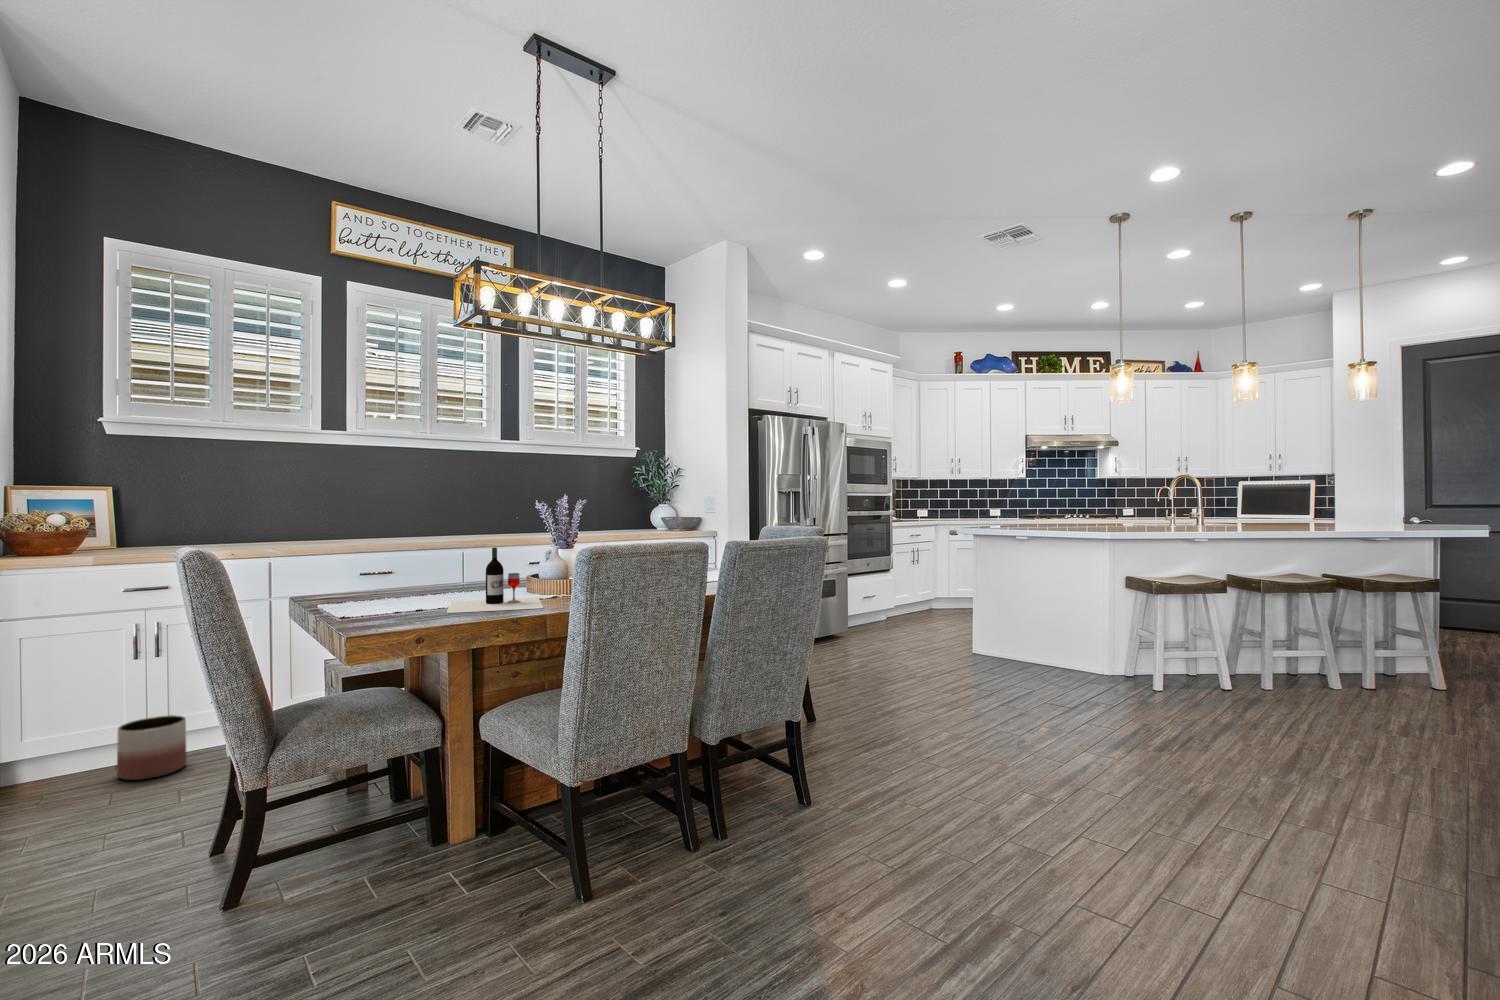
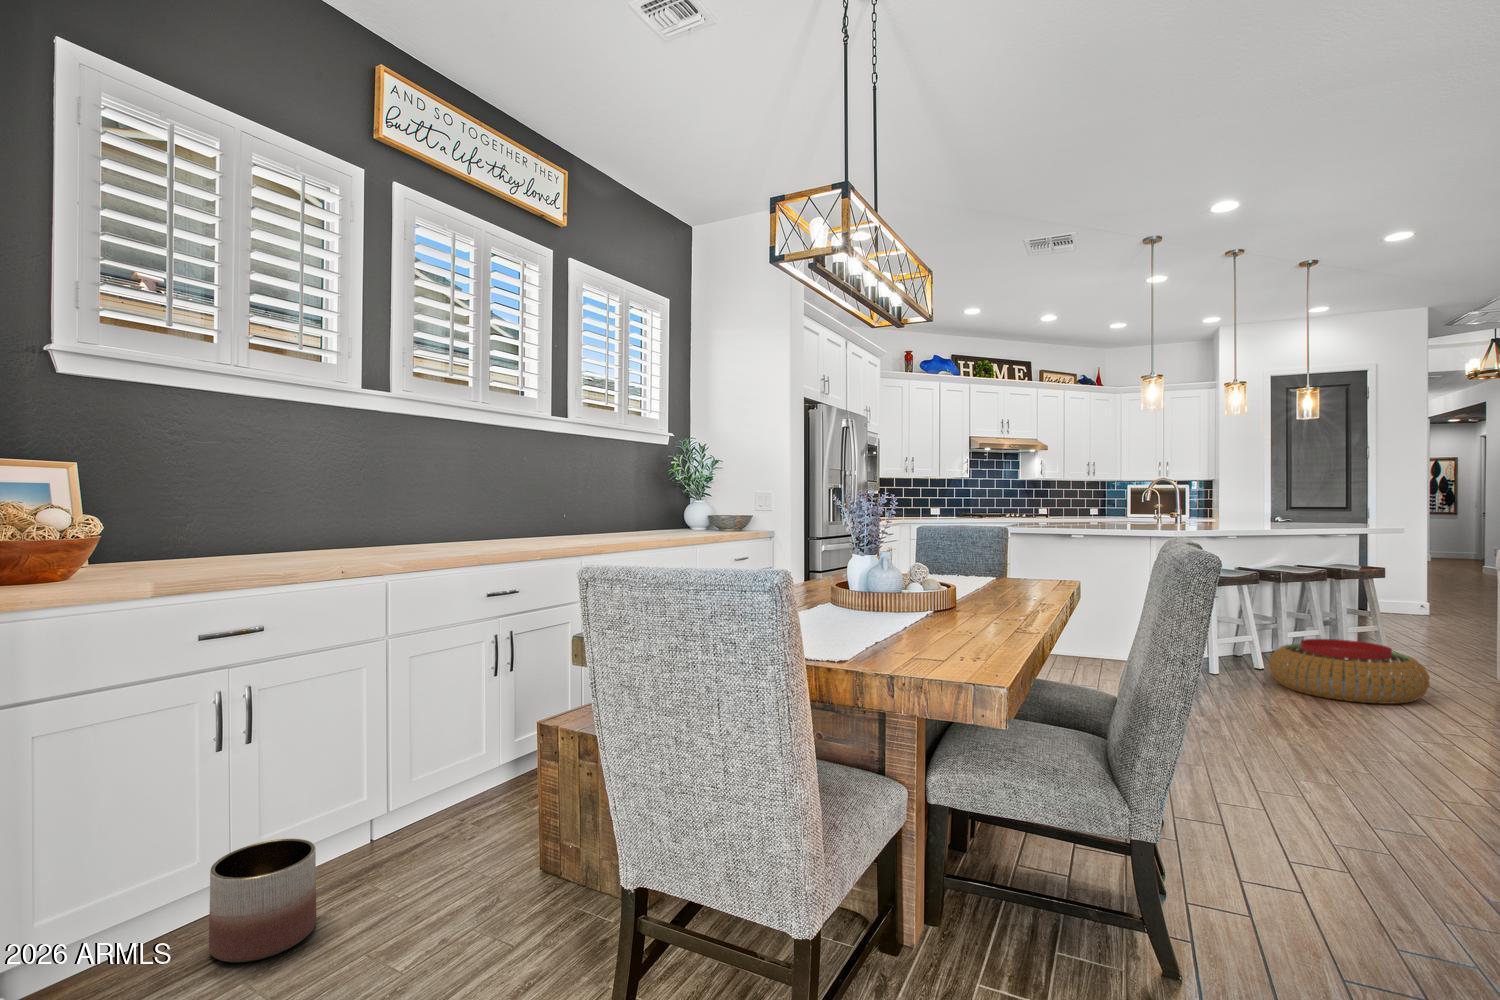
wine bottle: present [447,547,543,613] -> none [843,550,1011,641]
pouf: none [1179,655,1348,730] -> present [1269,639,1430,704]

